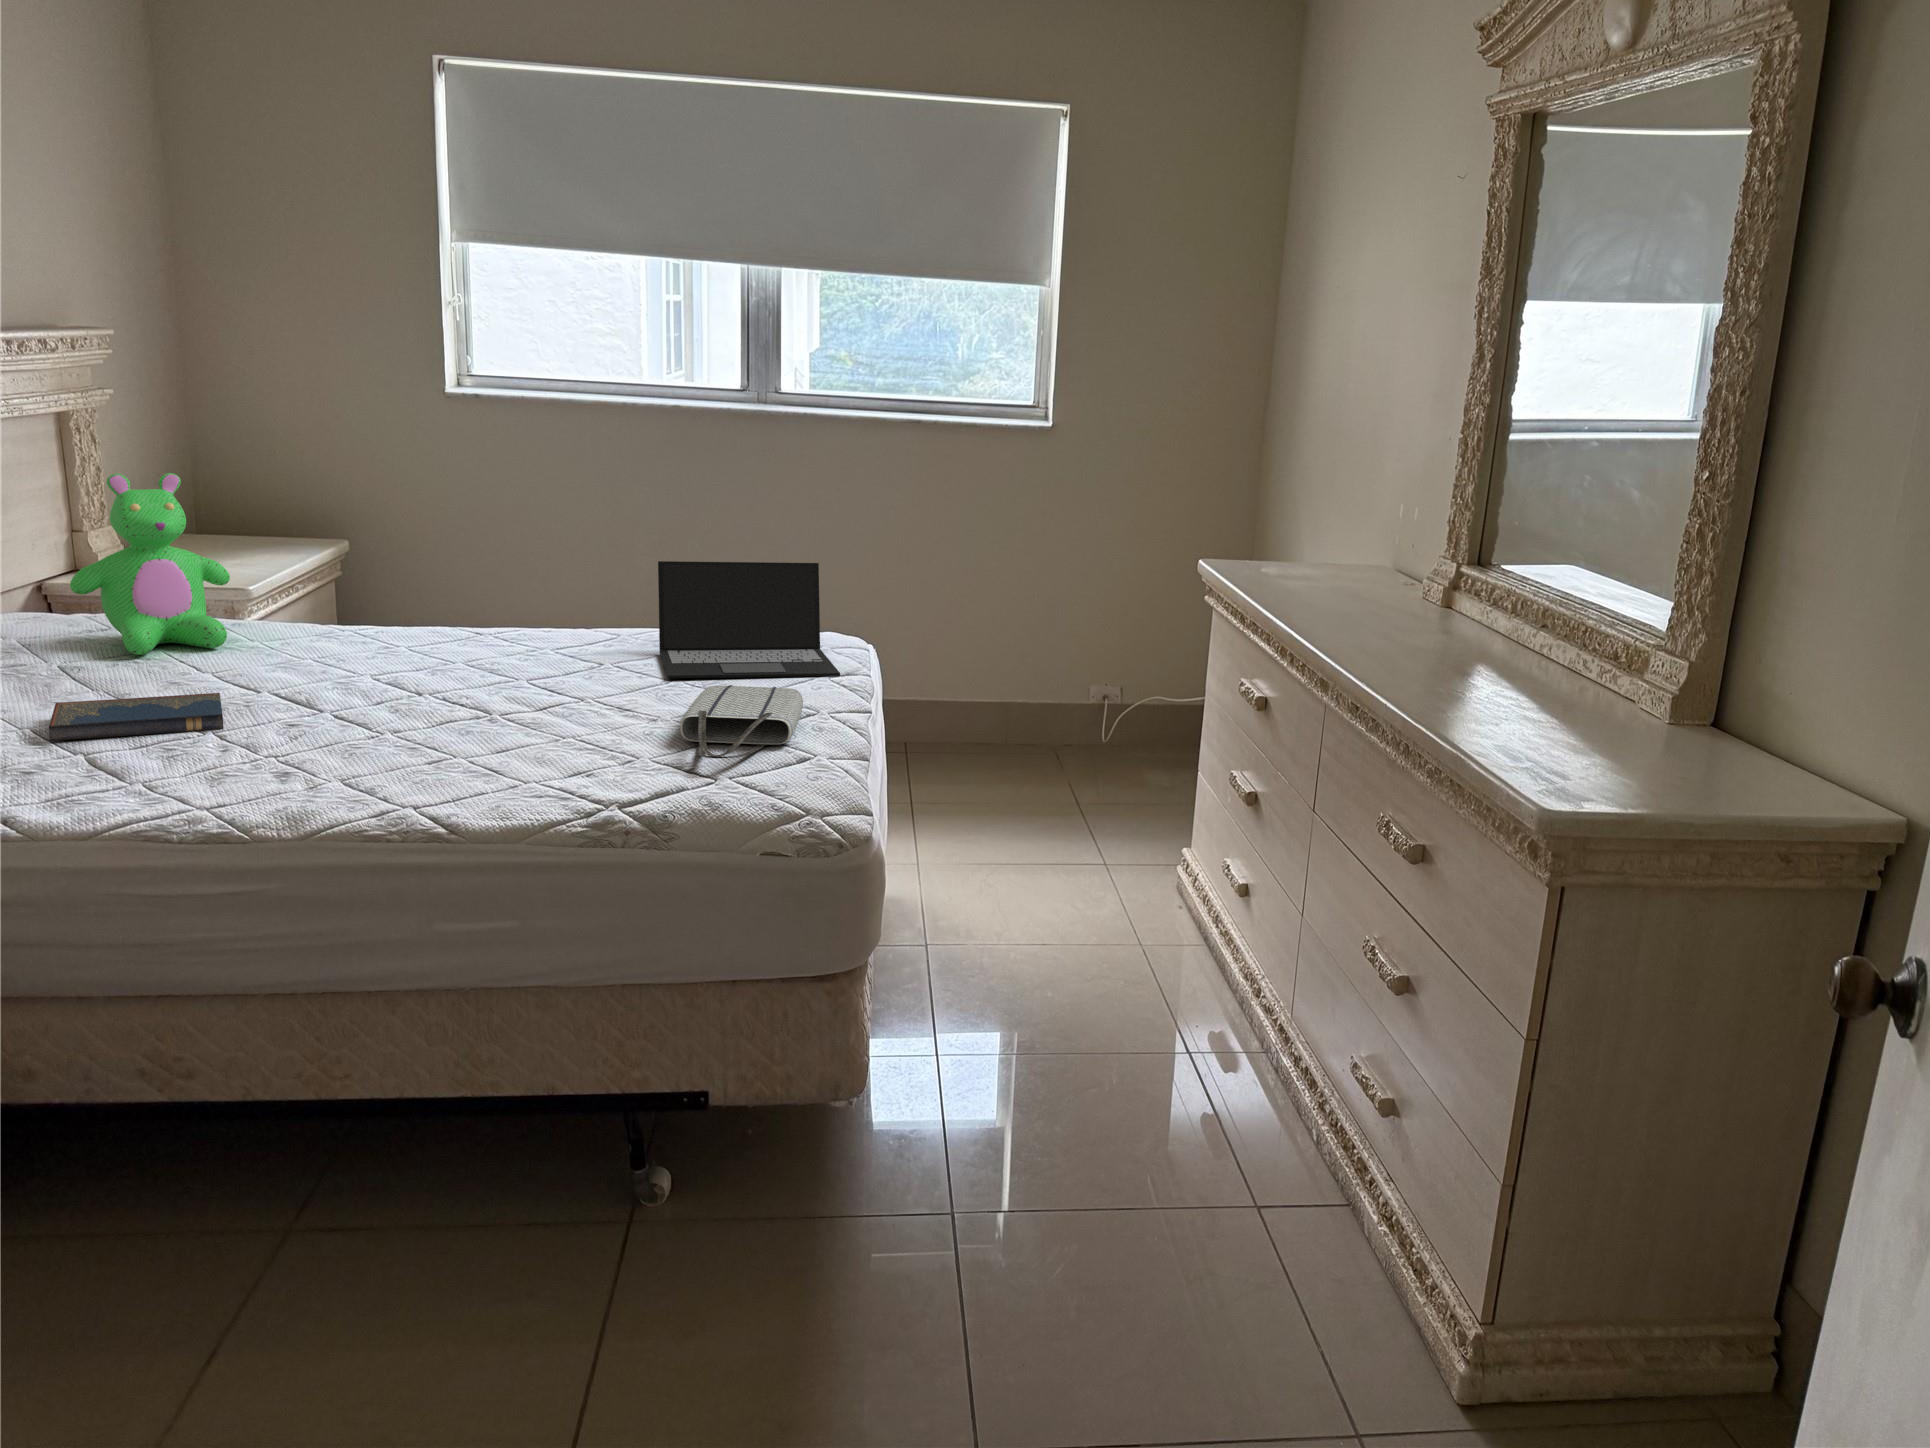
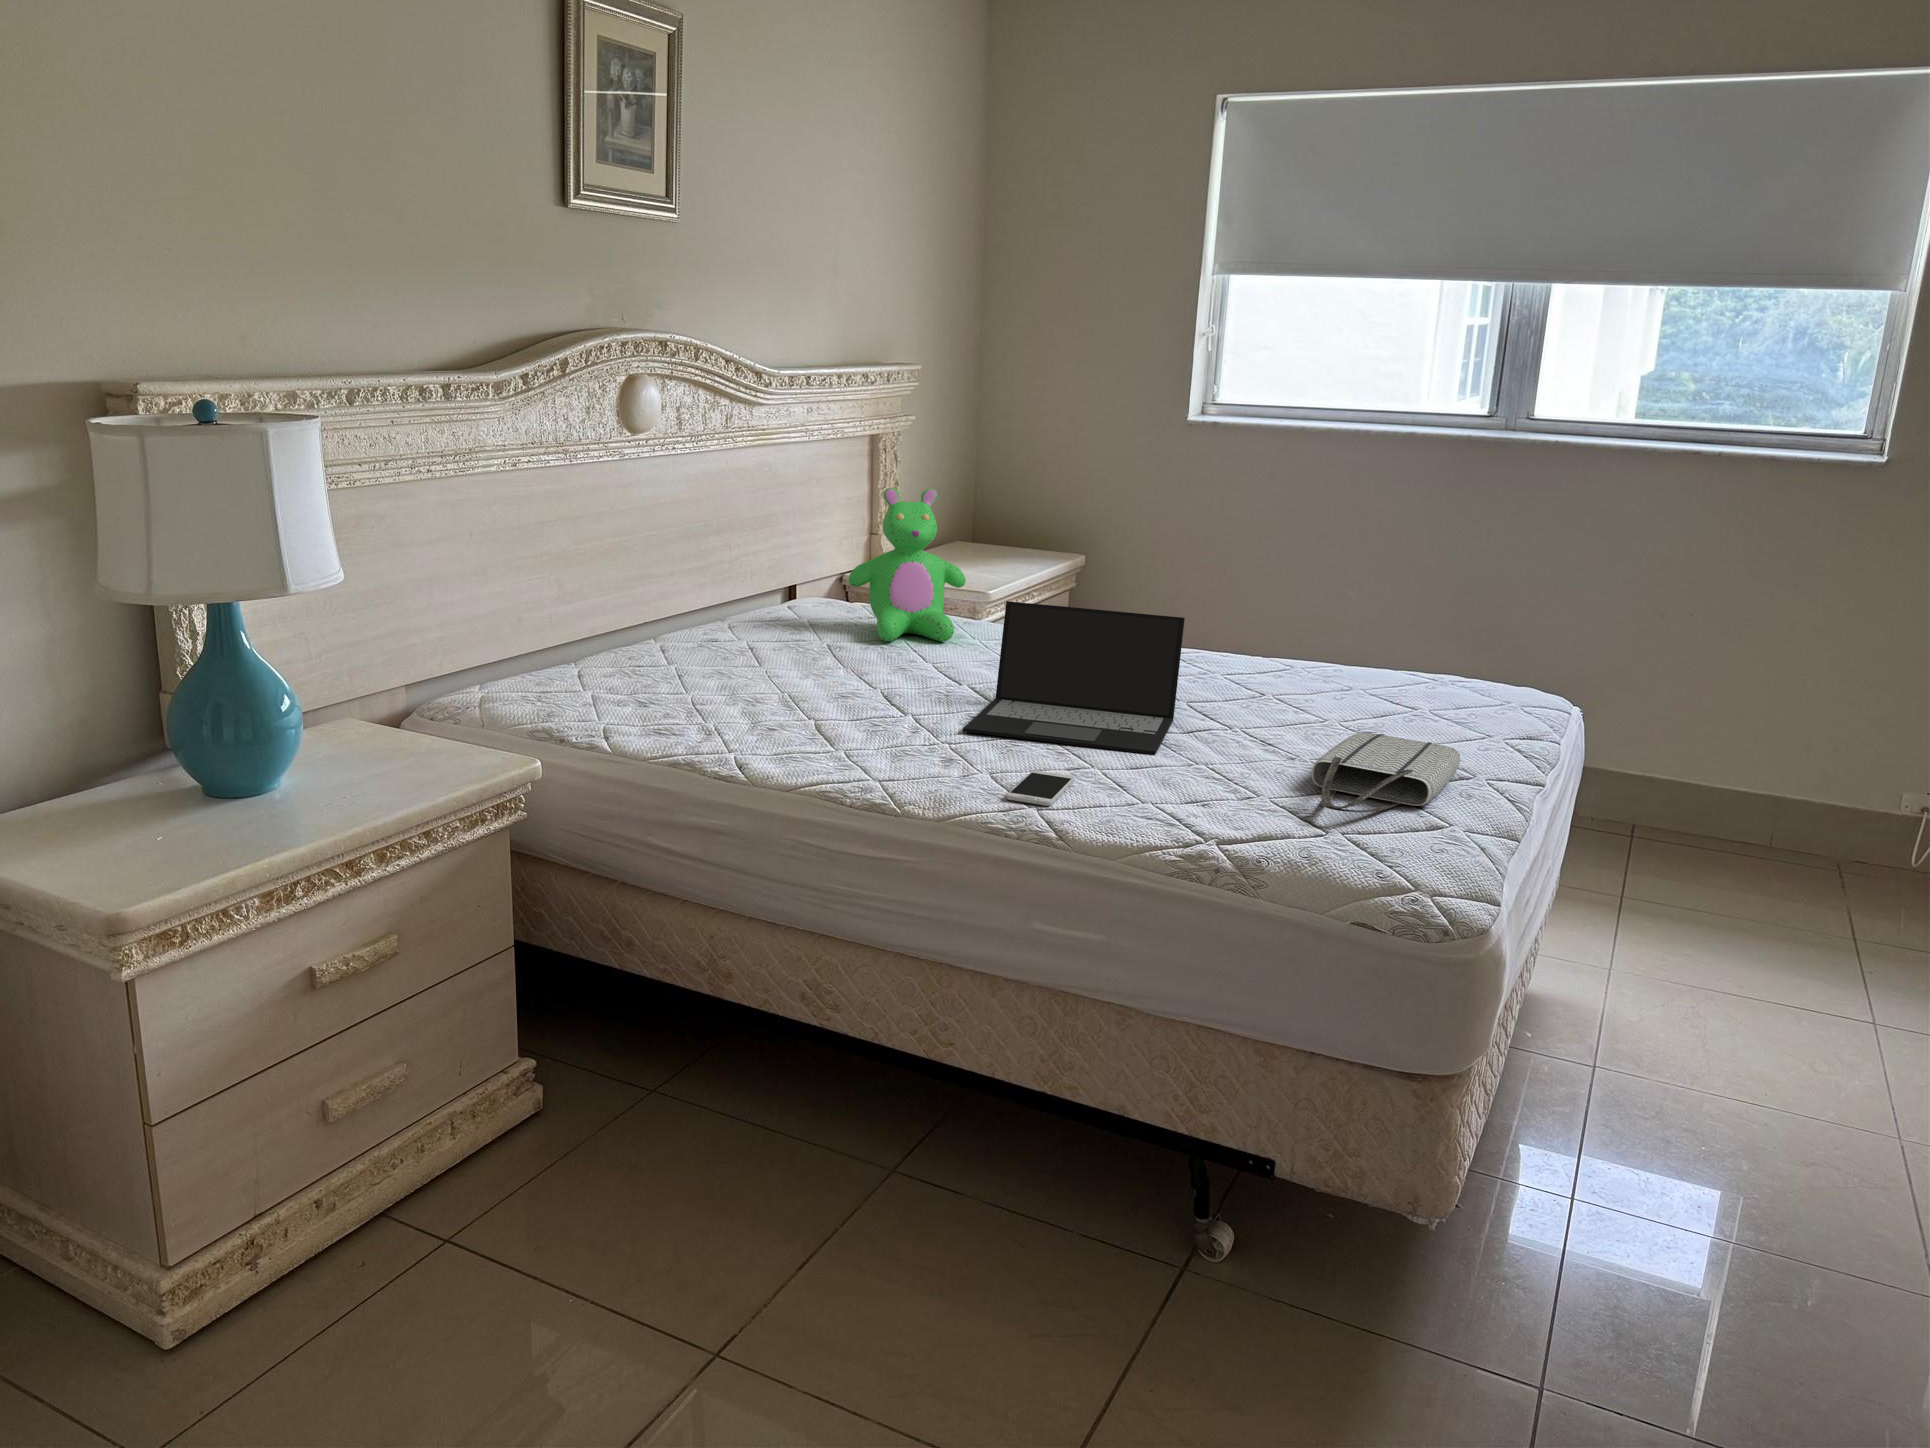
laptop: present [658,561,840,678] -> present [963,601,1185,754]
hardcover book: present [49,693,223,741] -> none [797,675,927,713]
smartphone: none [375,768,443,803] -> present [1006,770,1074,806]

